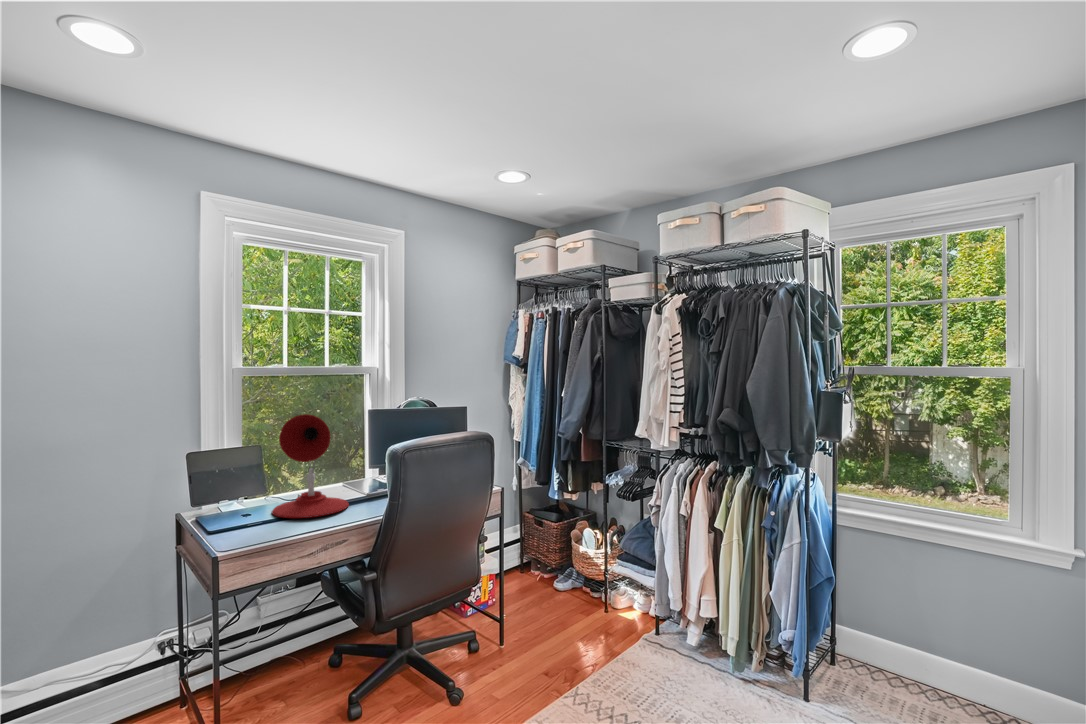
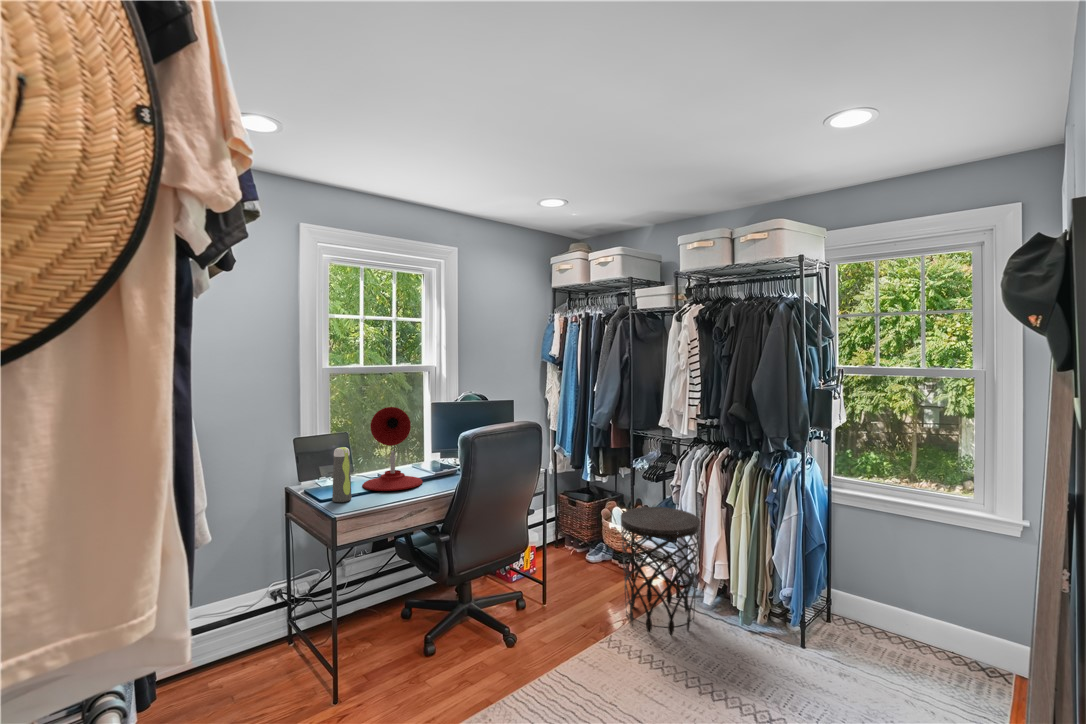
water bottle: none [225,465,251,535] -> present [332,447,352,502]
side table: none [590,530,684,688] -> present [621,507,700,635]

